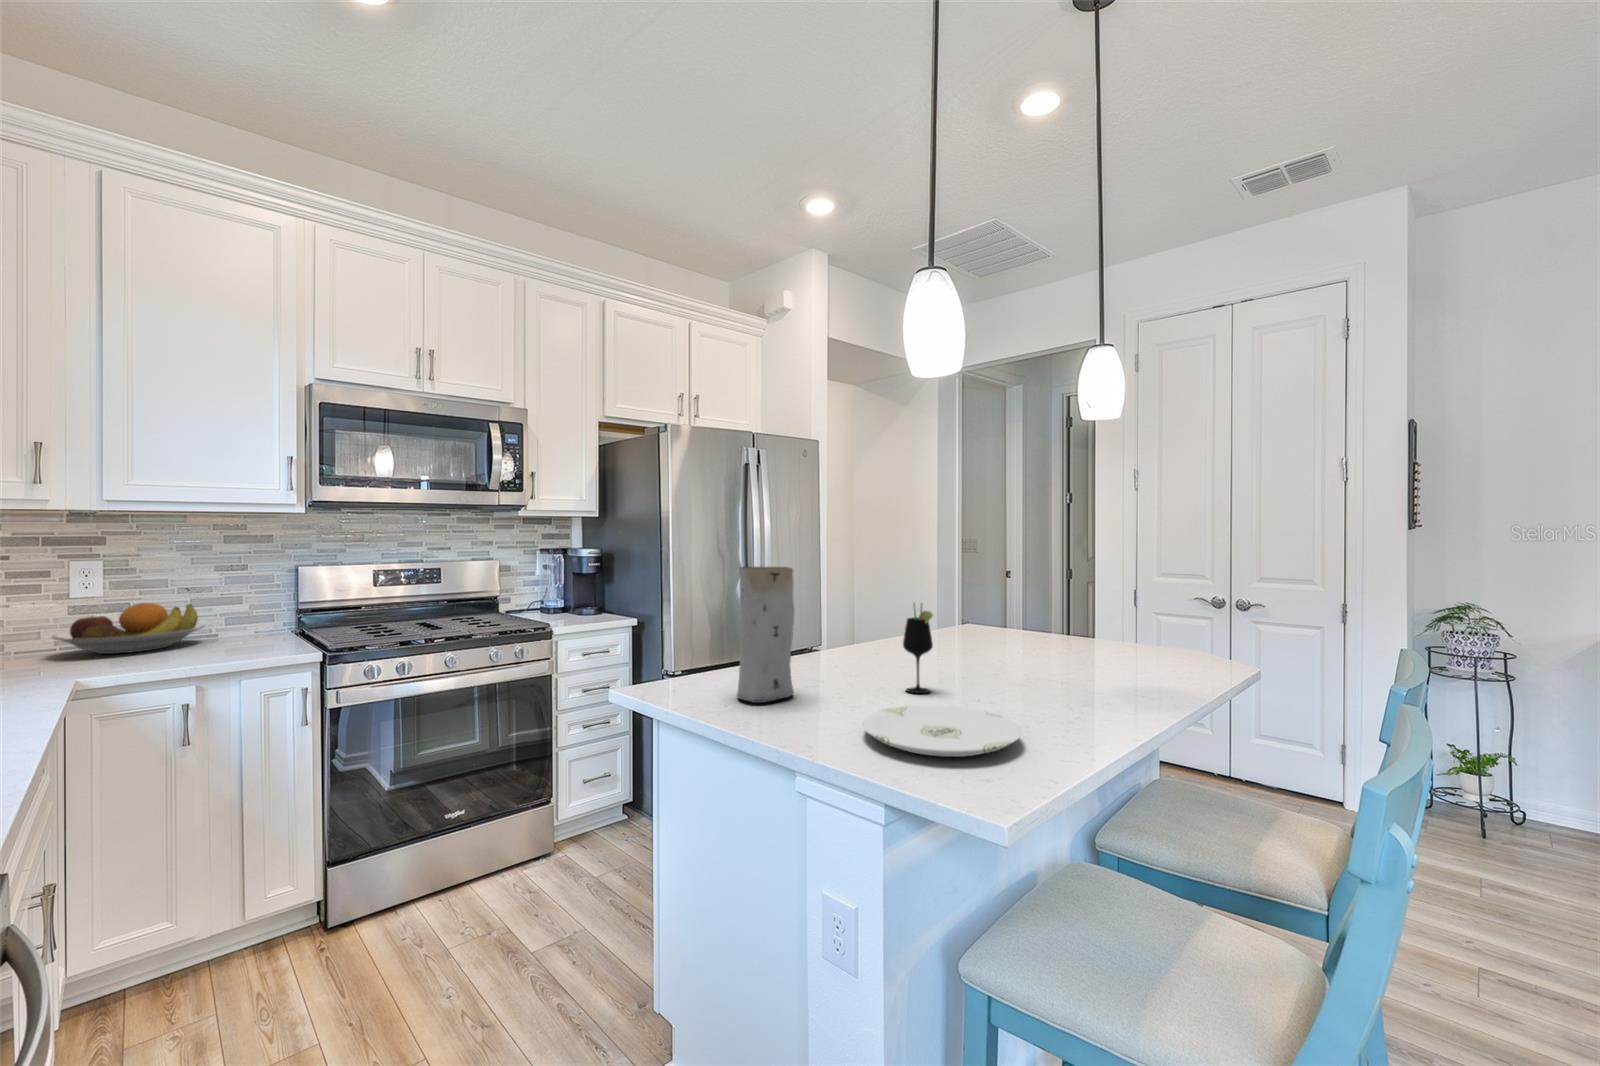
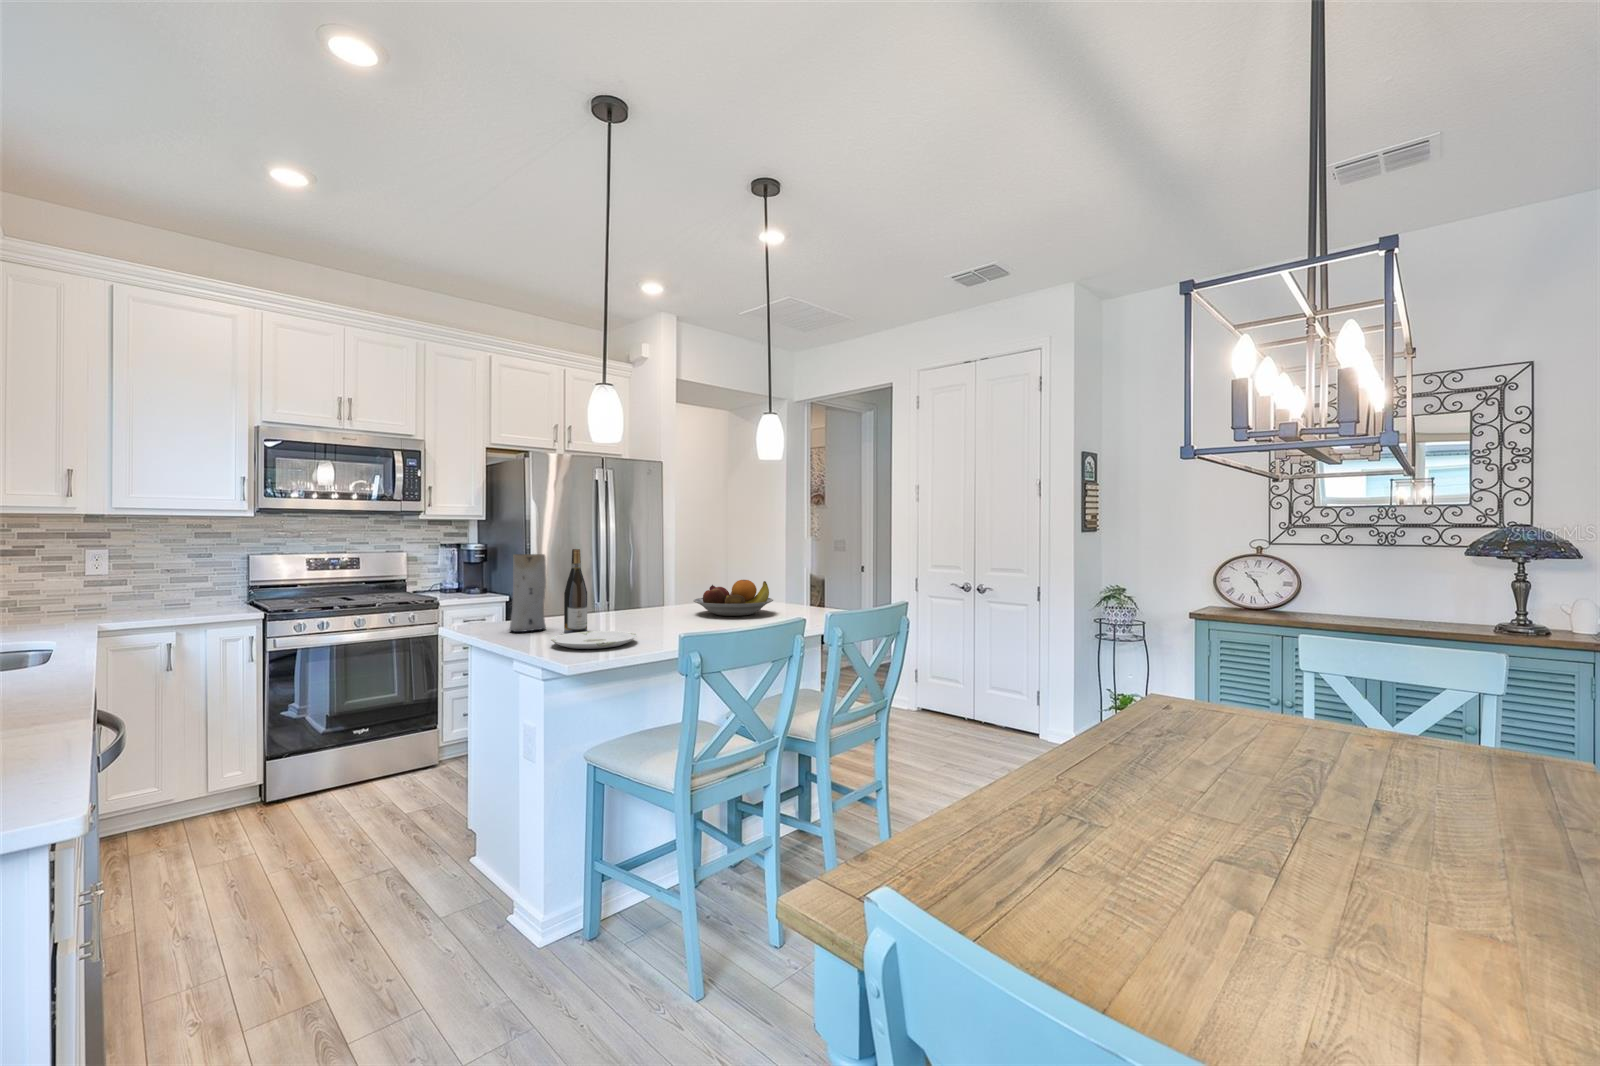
wine bottle: none [832,558,870,705] -> present [564,549,587,633]
fruit bowl: present [52,603,205,654] -> present [693,580,773,616]
wine glass: present [903,604,933,693] -> none [615,576,633,629]

